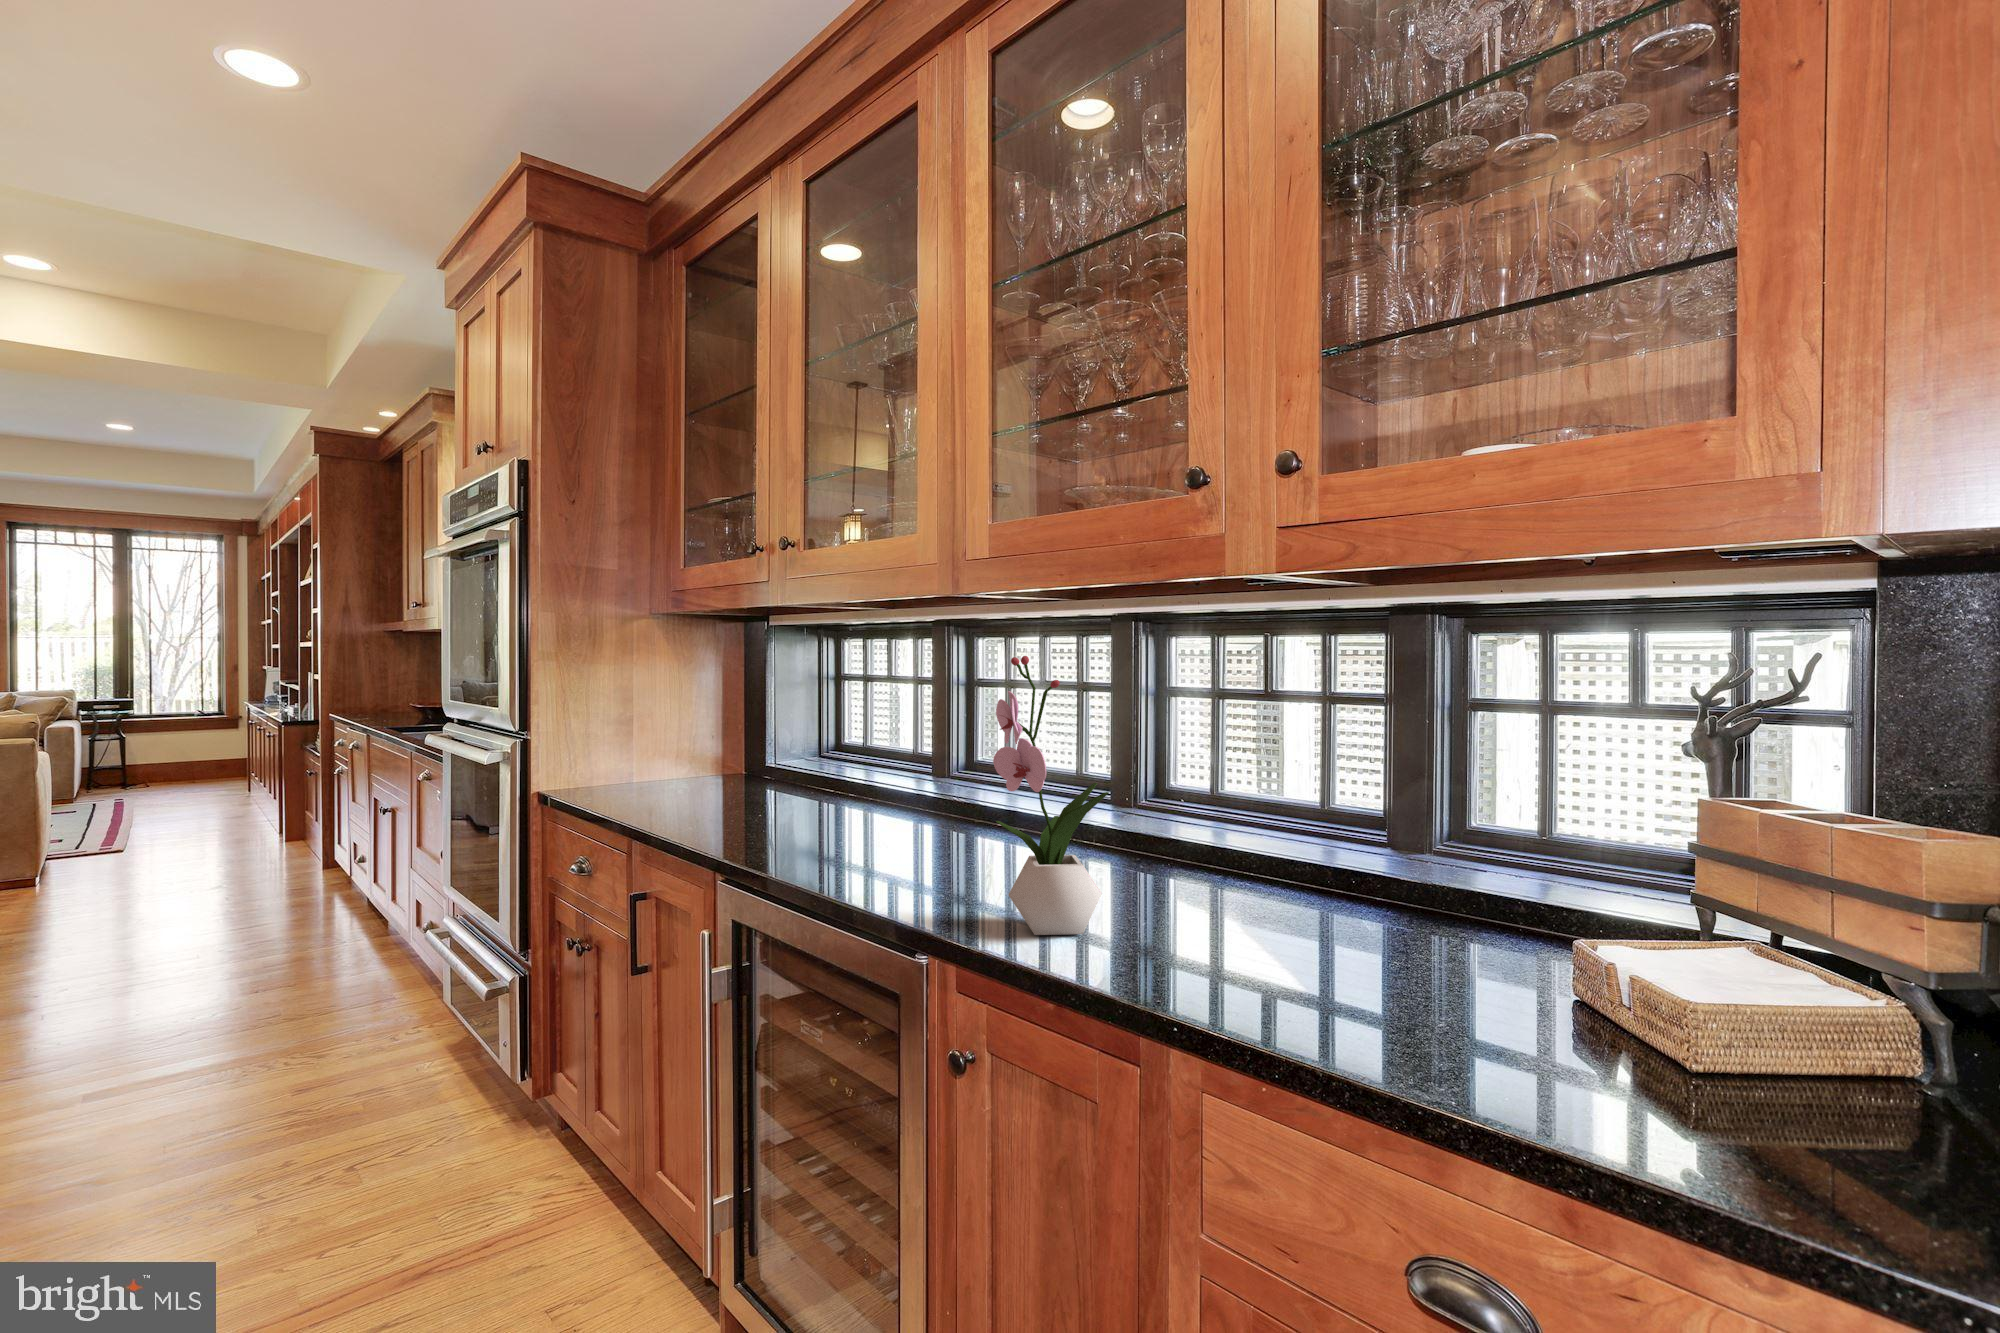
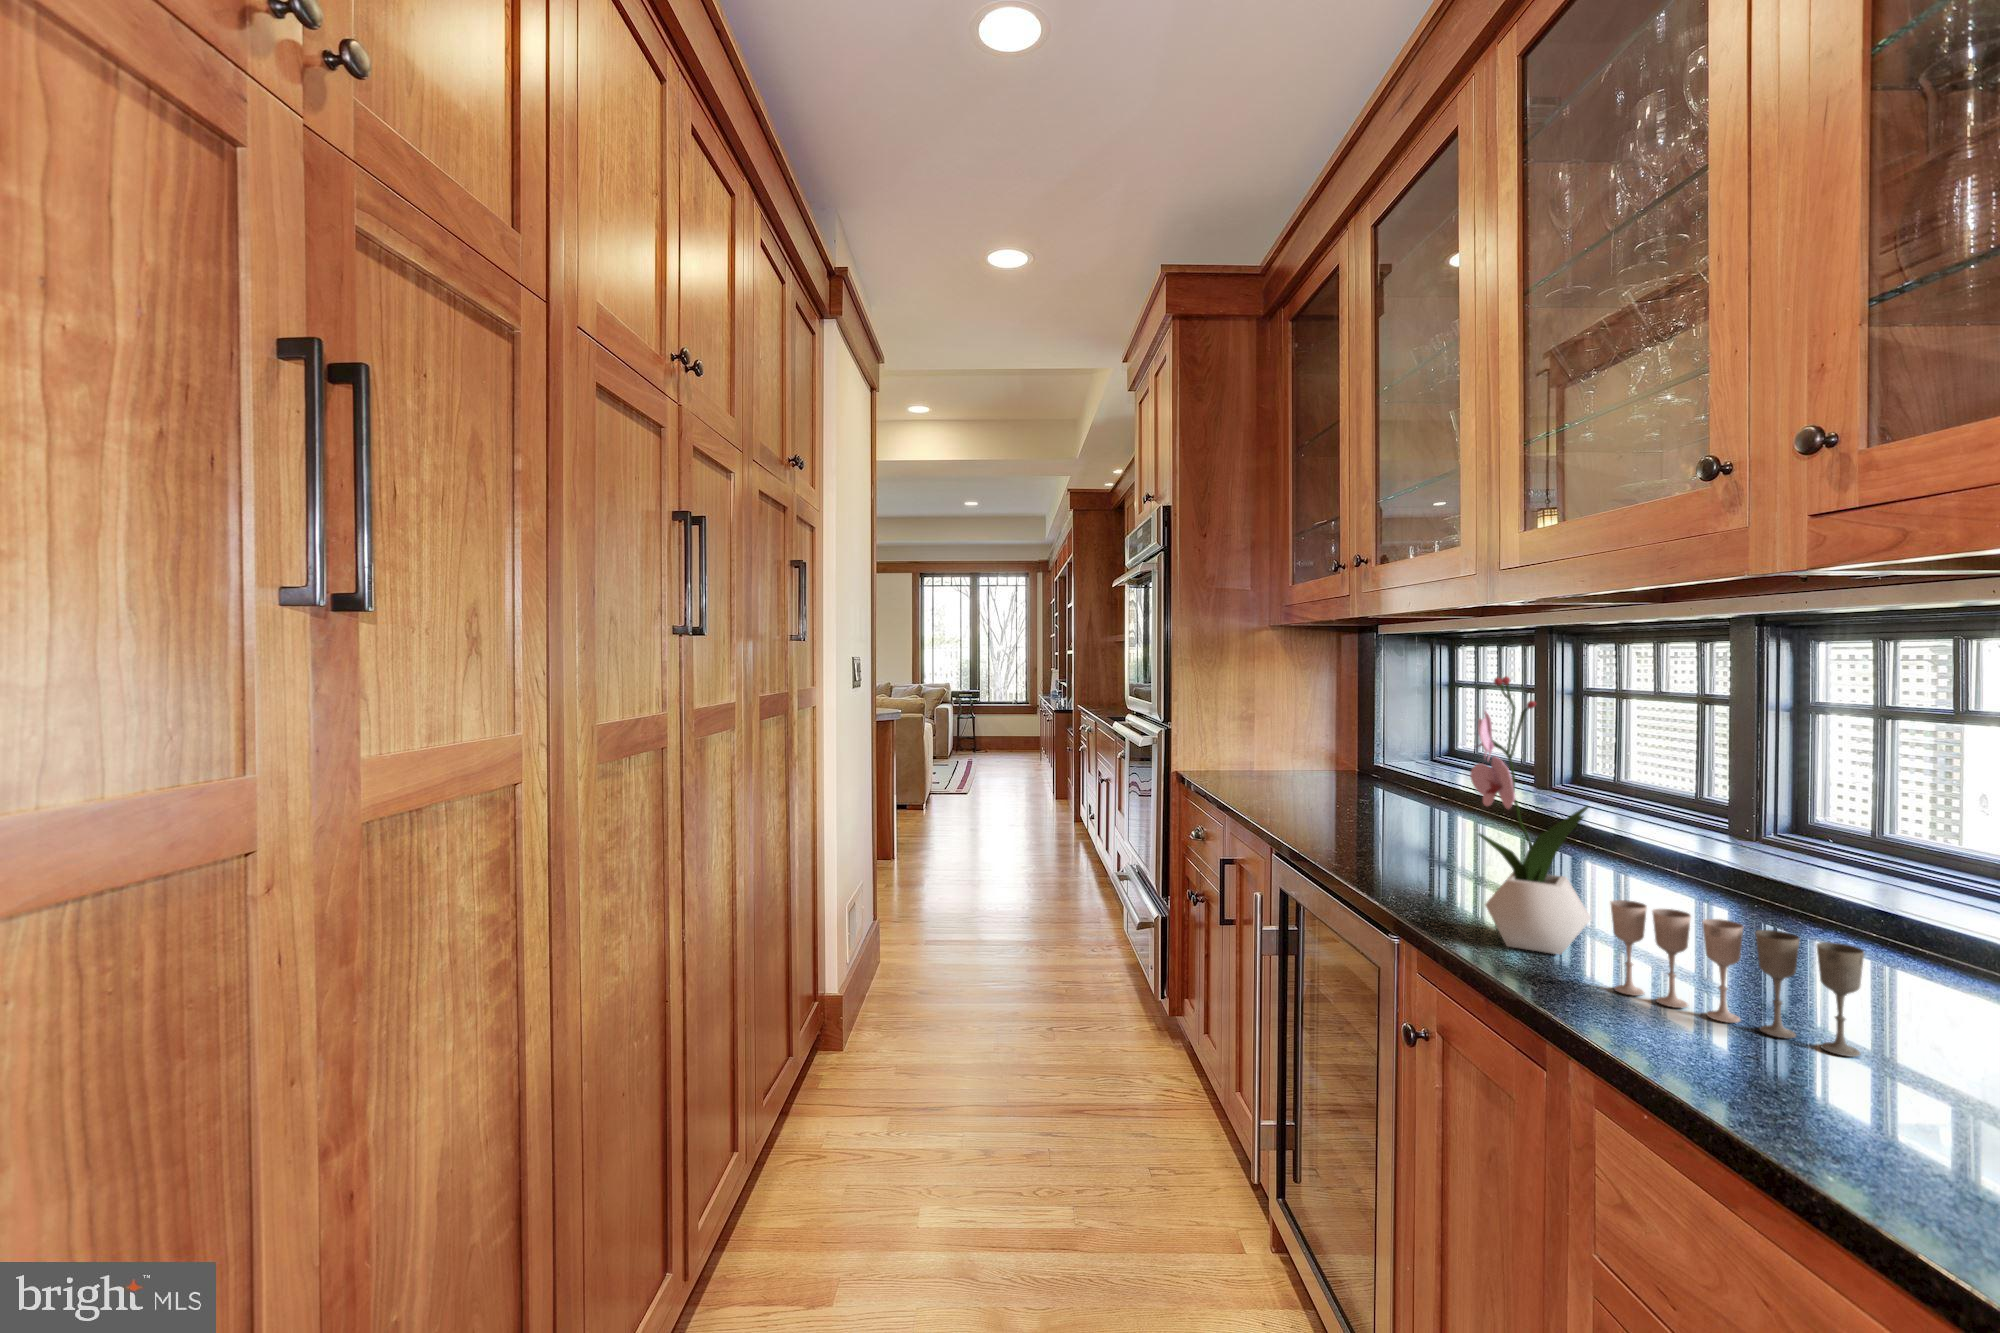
wine glass: none [1150,870,1352,980] -> present [1611,900,1864,1057]

